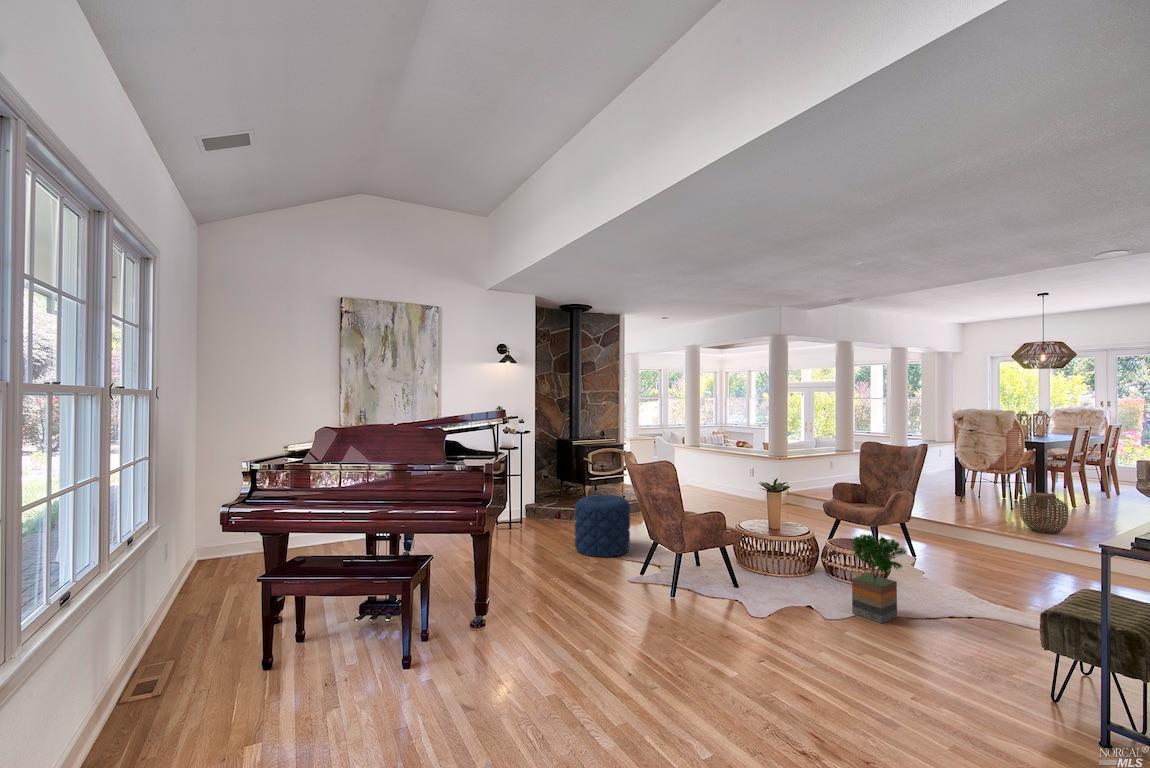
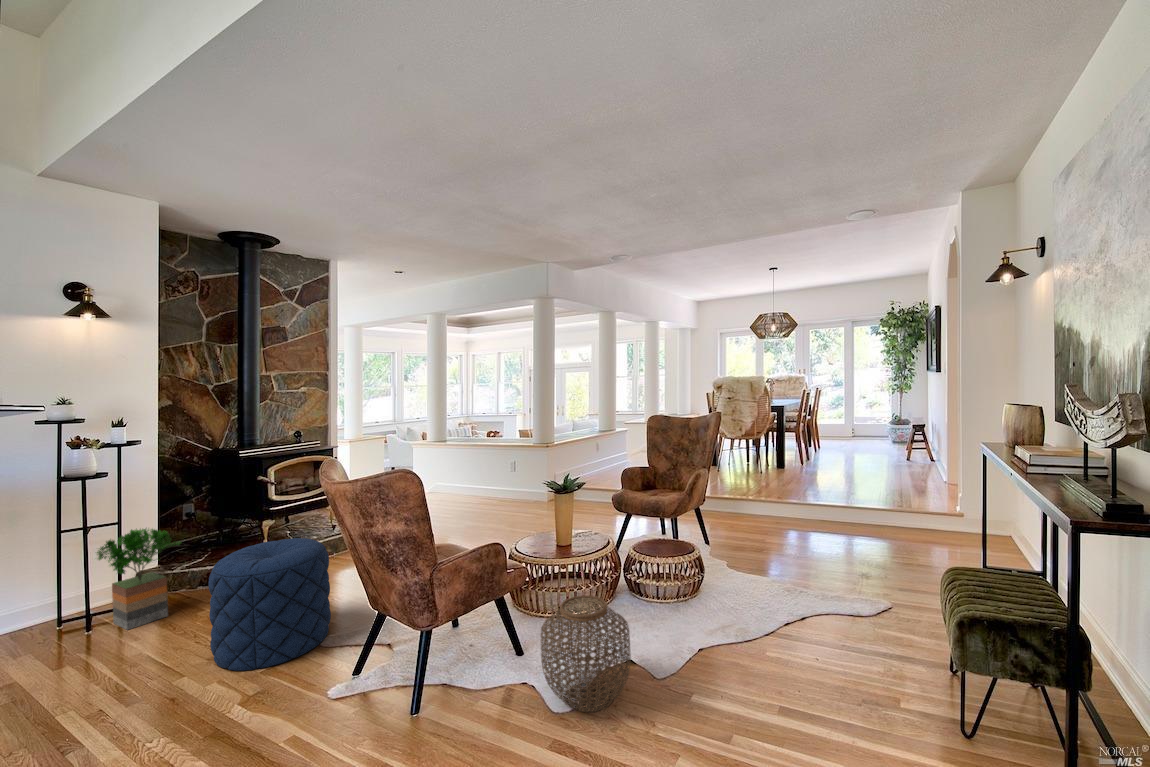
woven basket: present [1020,492,1068,534] -> present [540,595,631,712]
potted tree: present [852,534,907,624] -> present [97,529,180,630]

